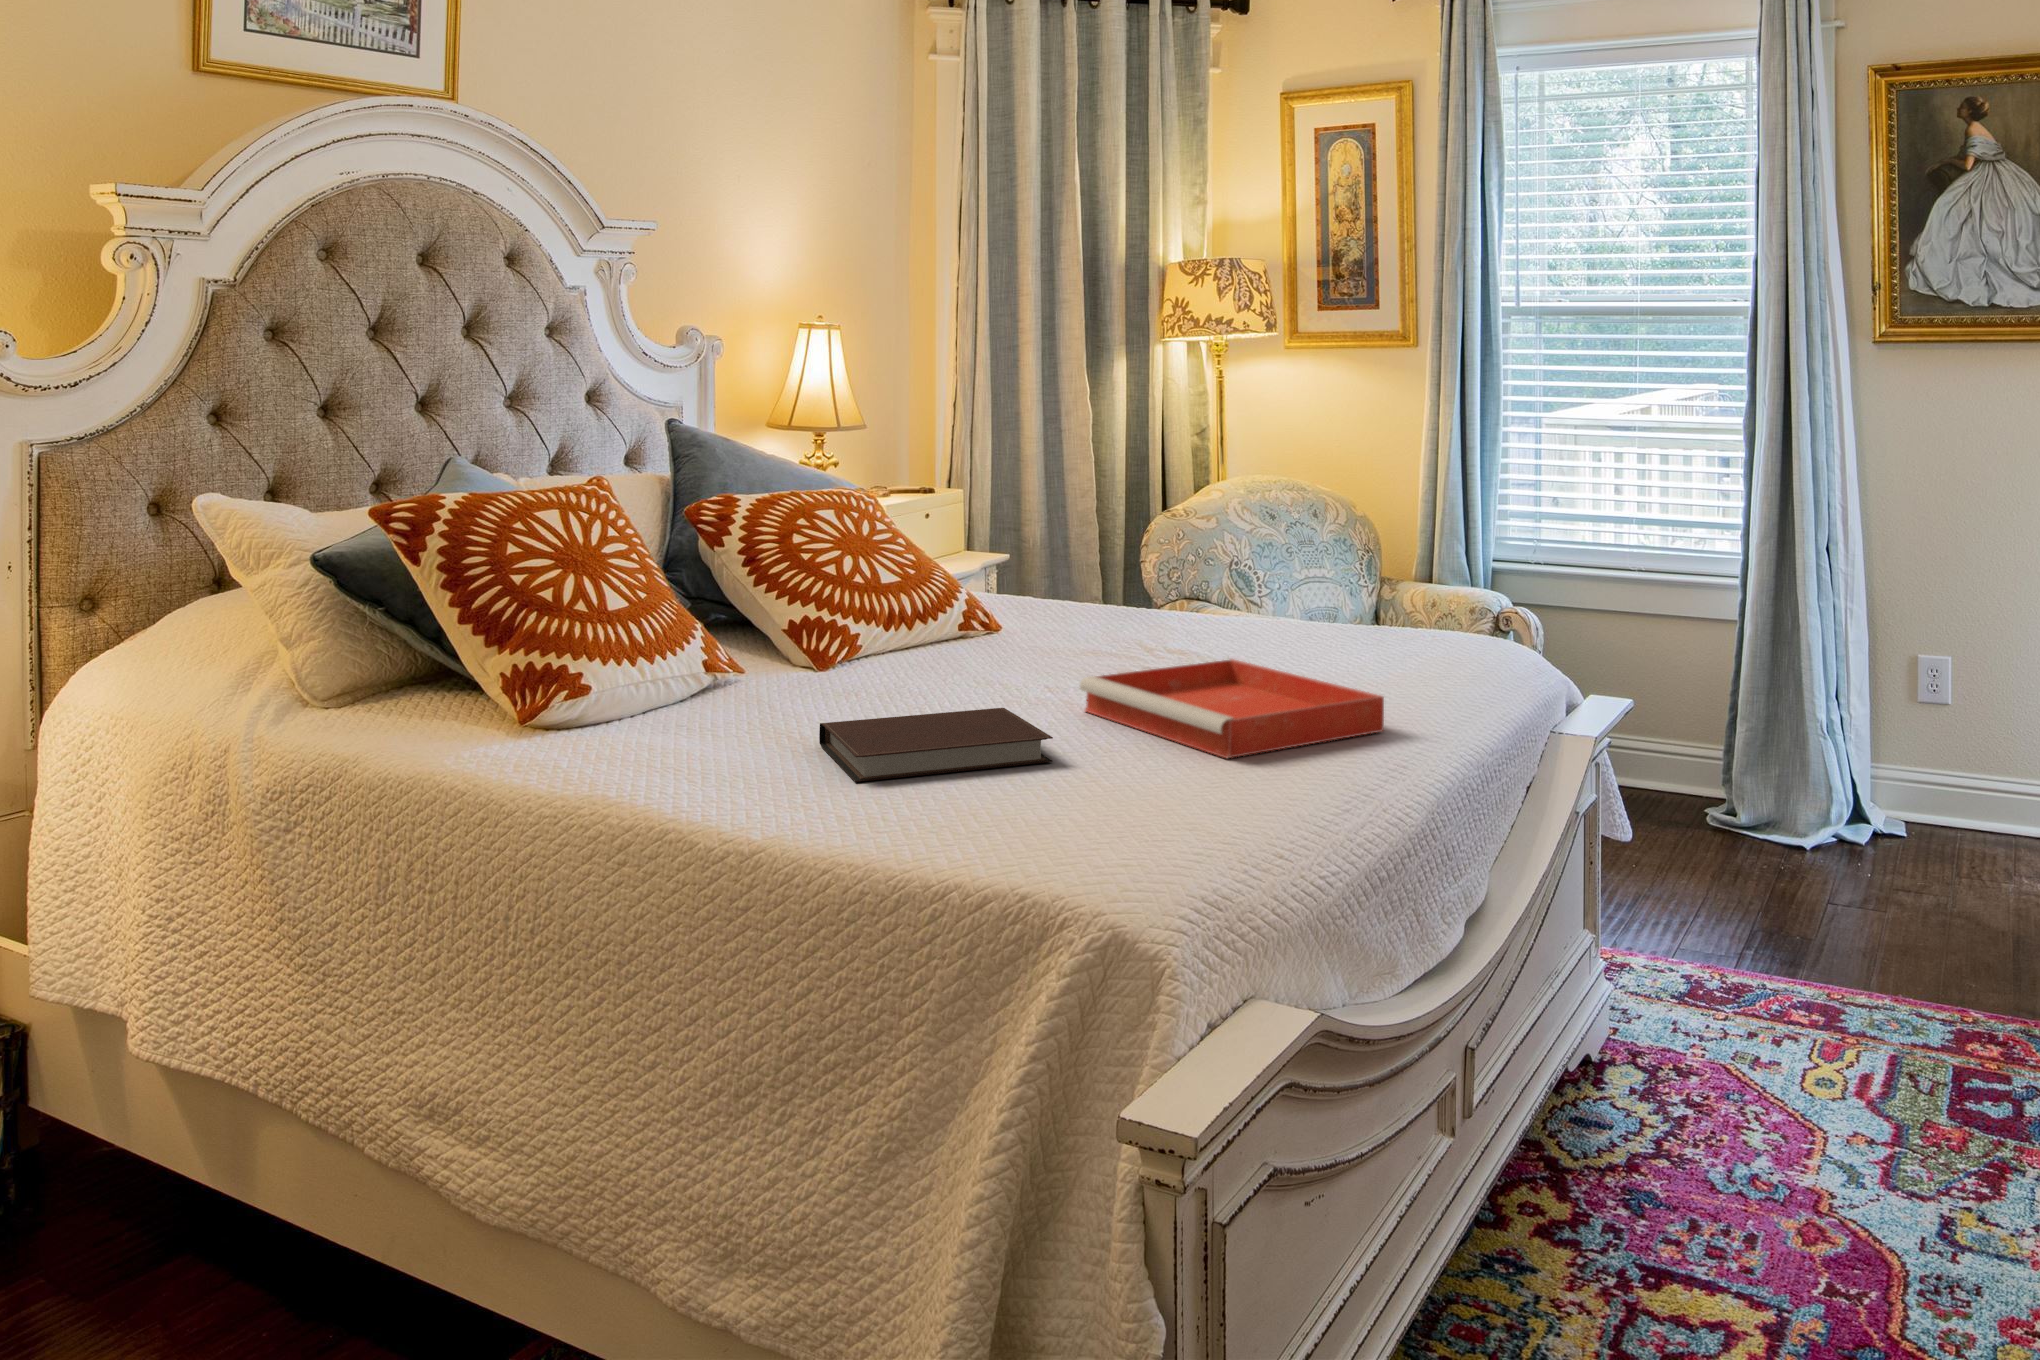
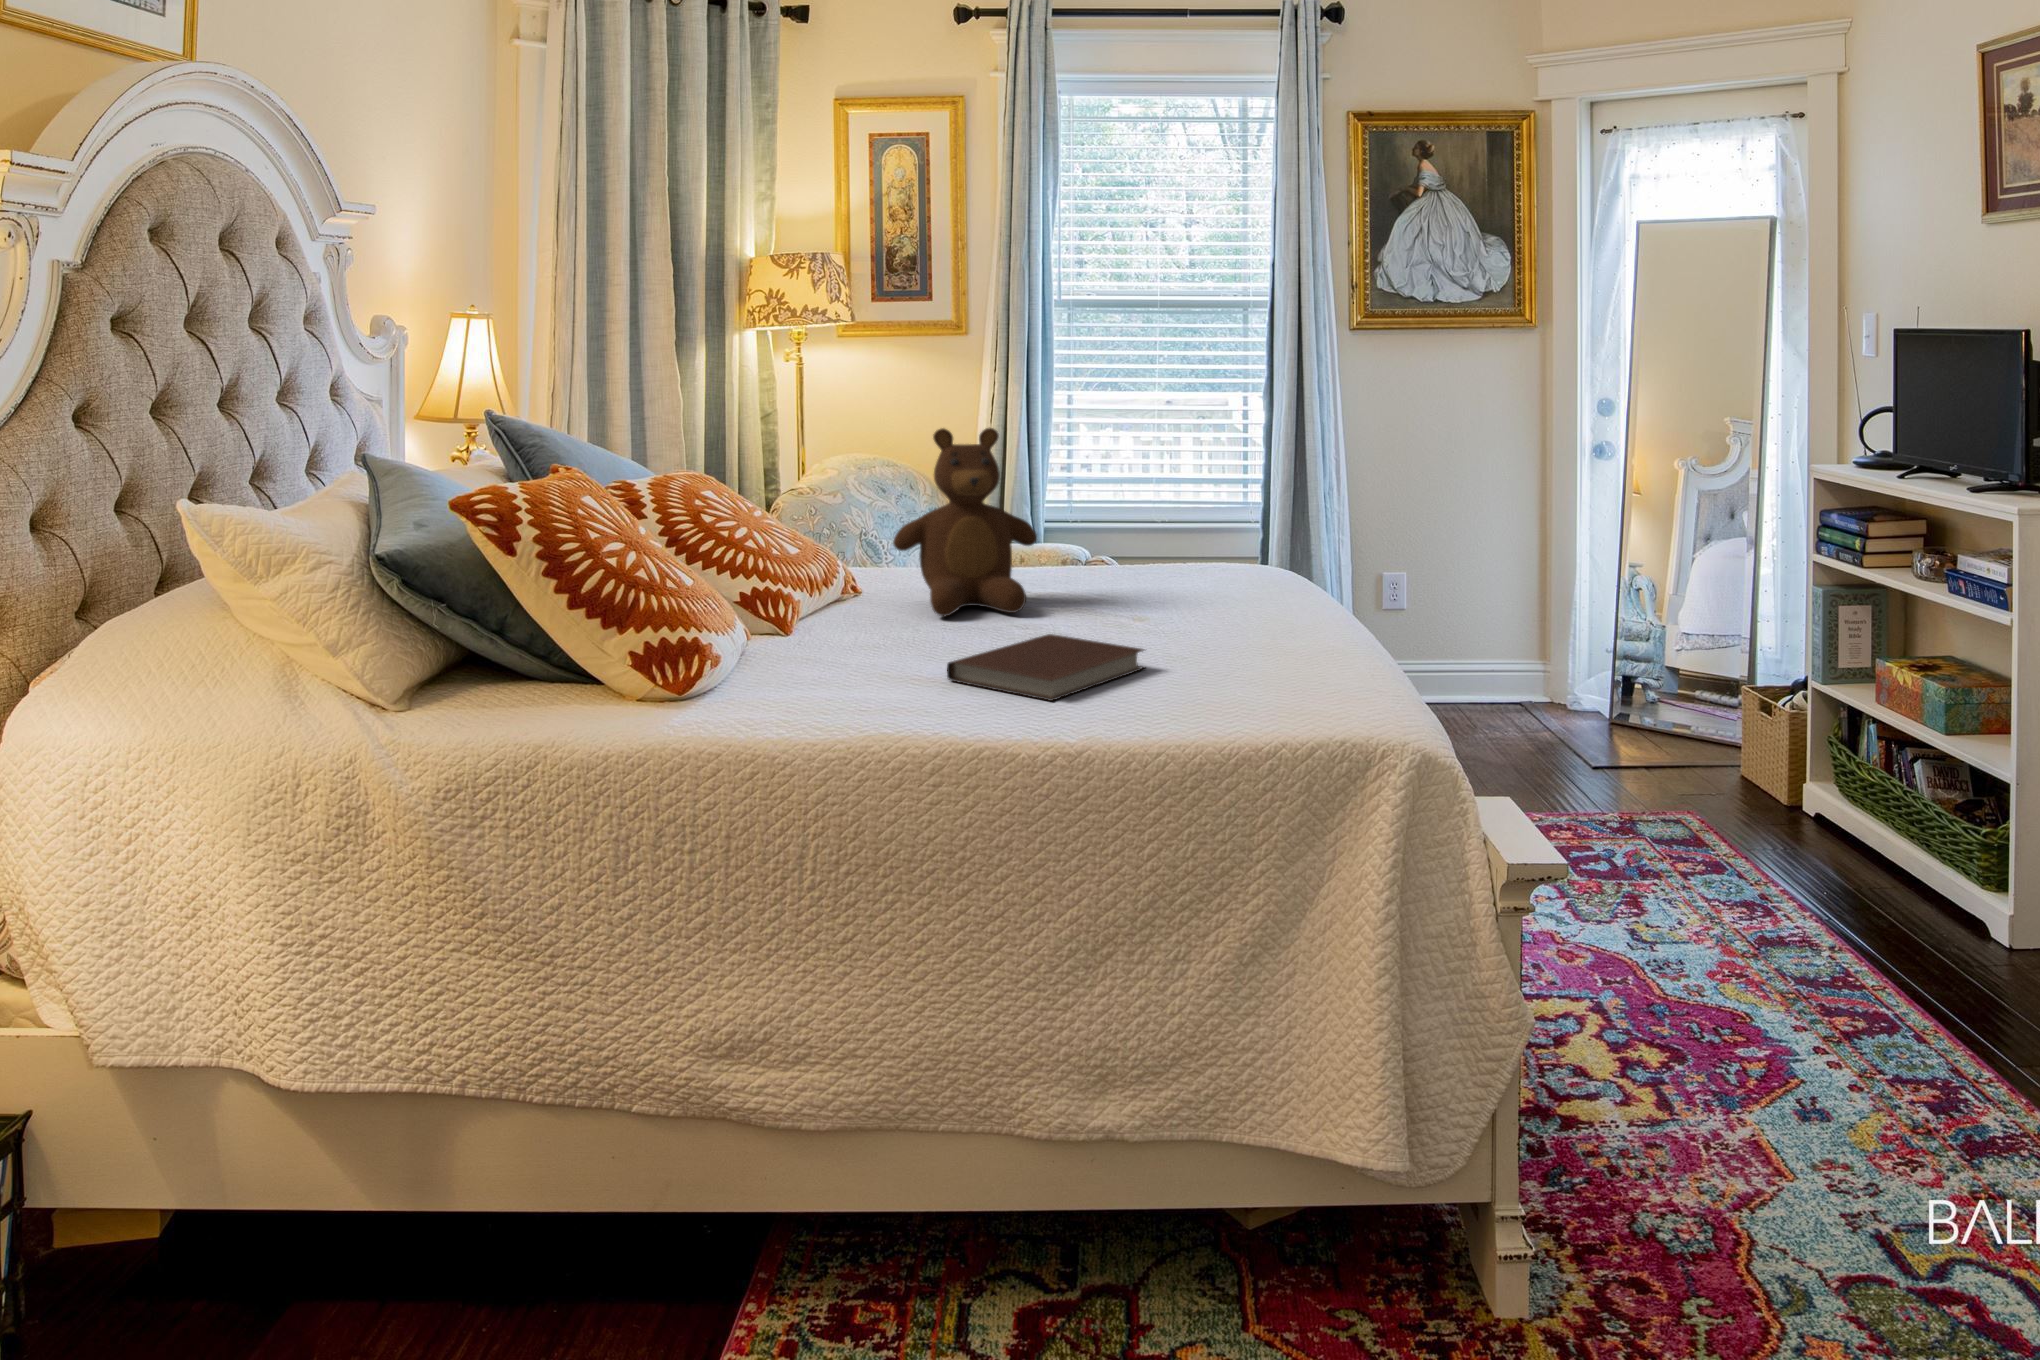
teddy bear: none [982,459,1149,684] -> present [893,428,1037,616]
tray: present [1080,659,1384,758] -> none [1067,581,1296,651]

